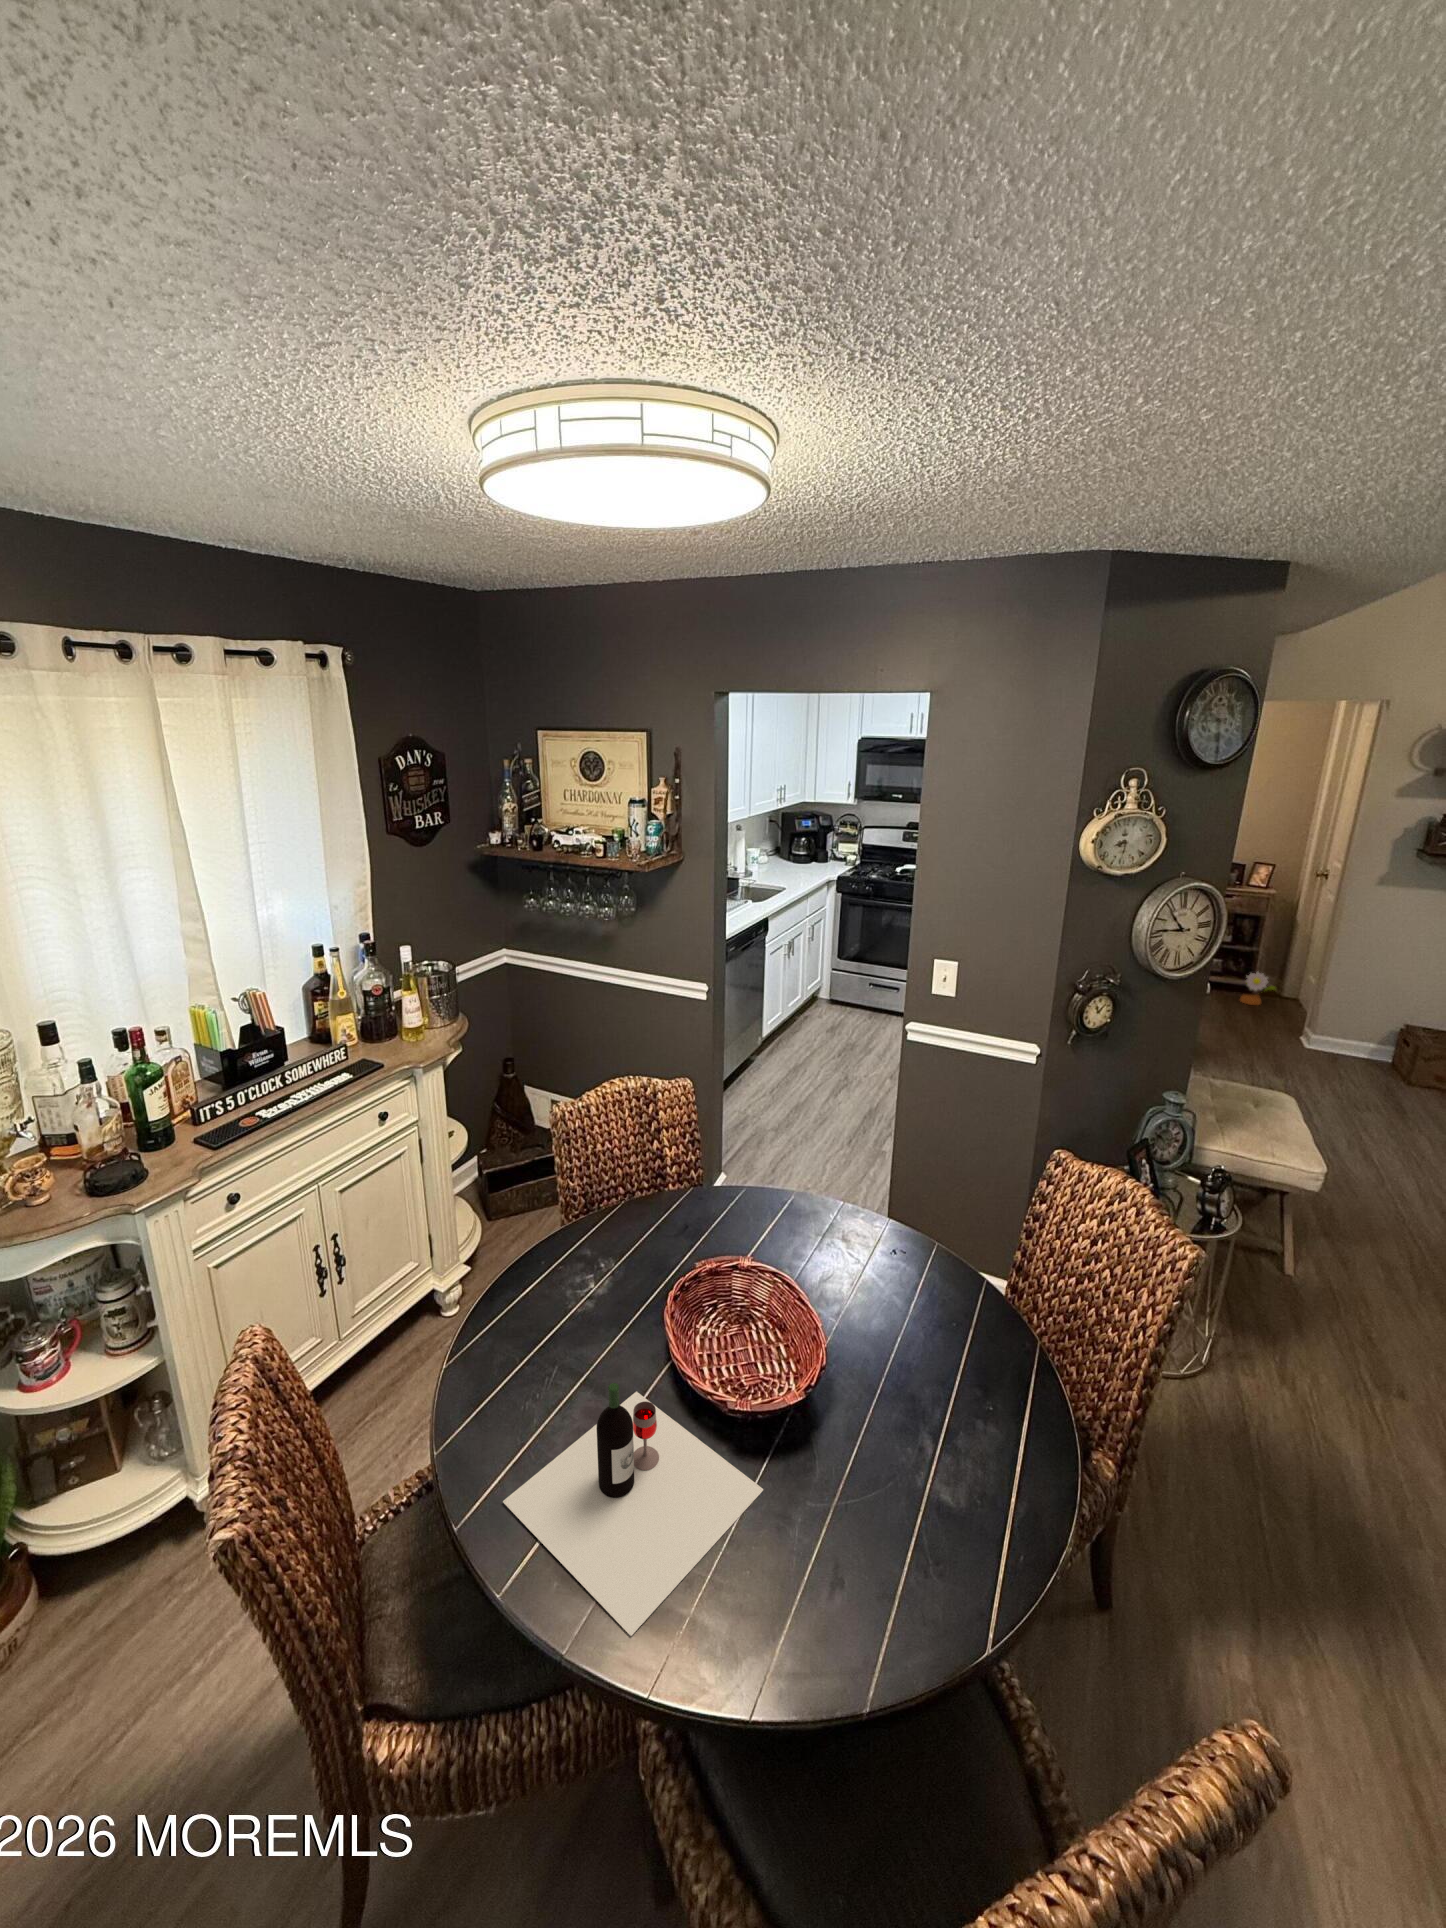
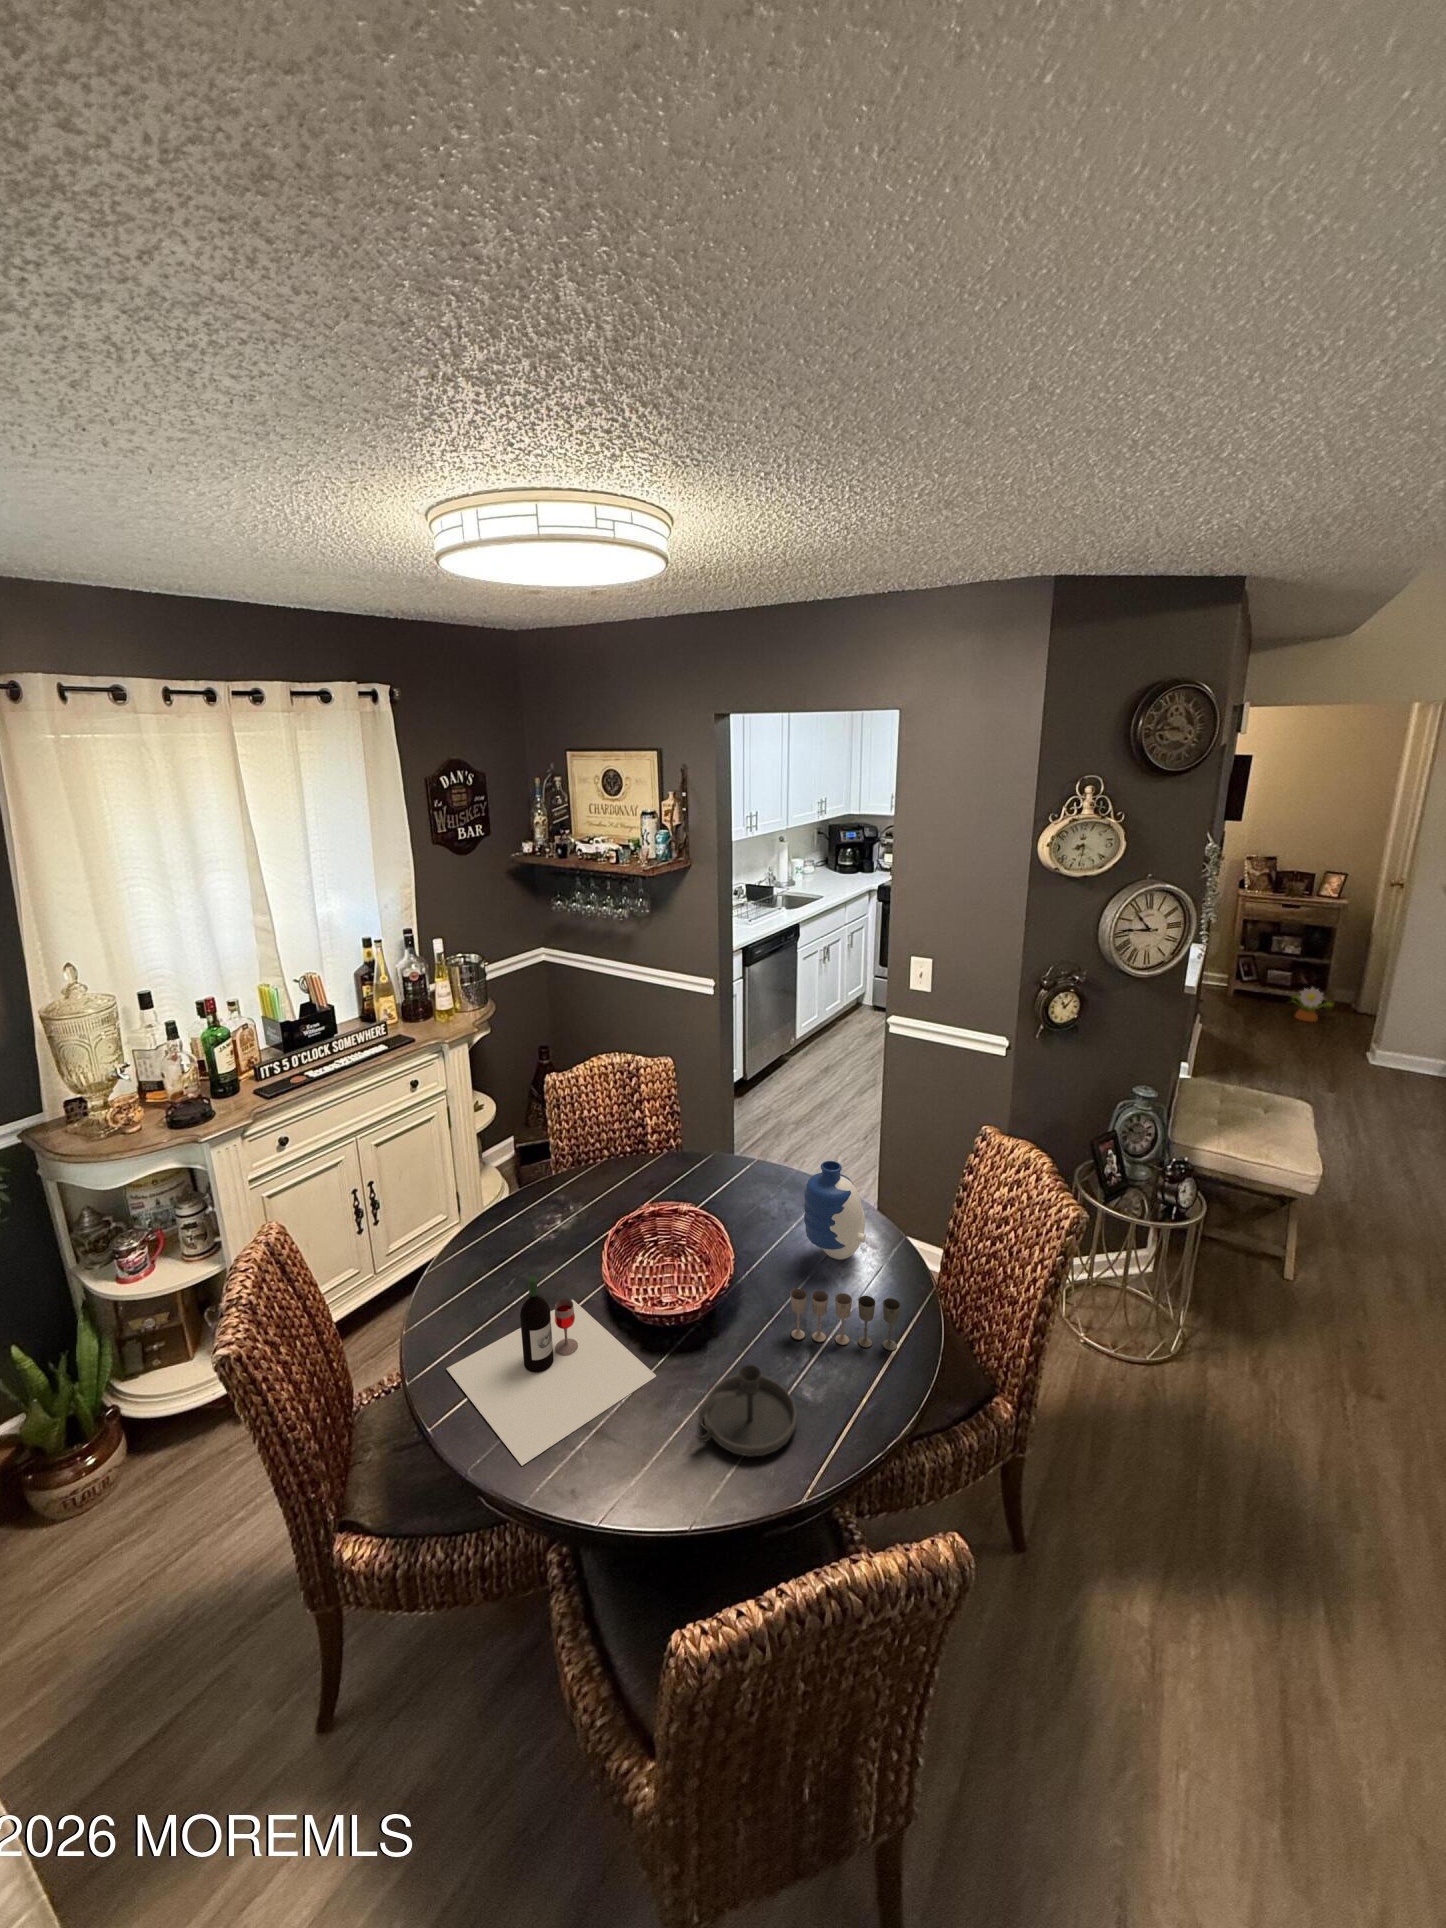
vase: none [893,1208,964,1318] -> present [804,1161,866,1260]
wine glass: none [904,1367,1035,1432] -> present [790,1289,900,1351]
candlestick: none [836,1477,952,1596] -> present [695,1365,797,1457]

